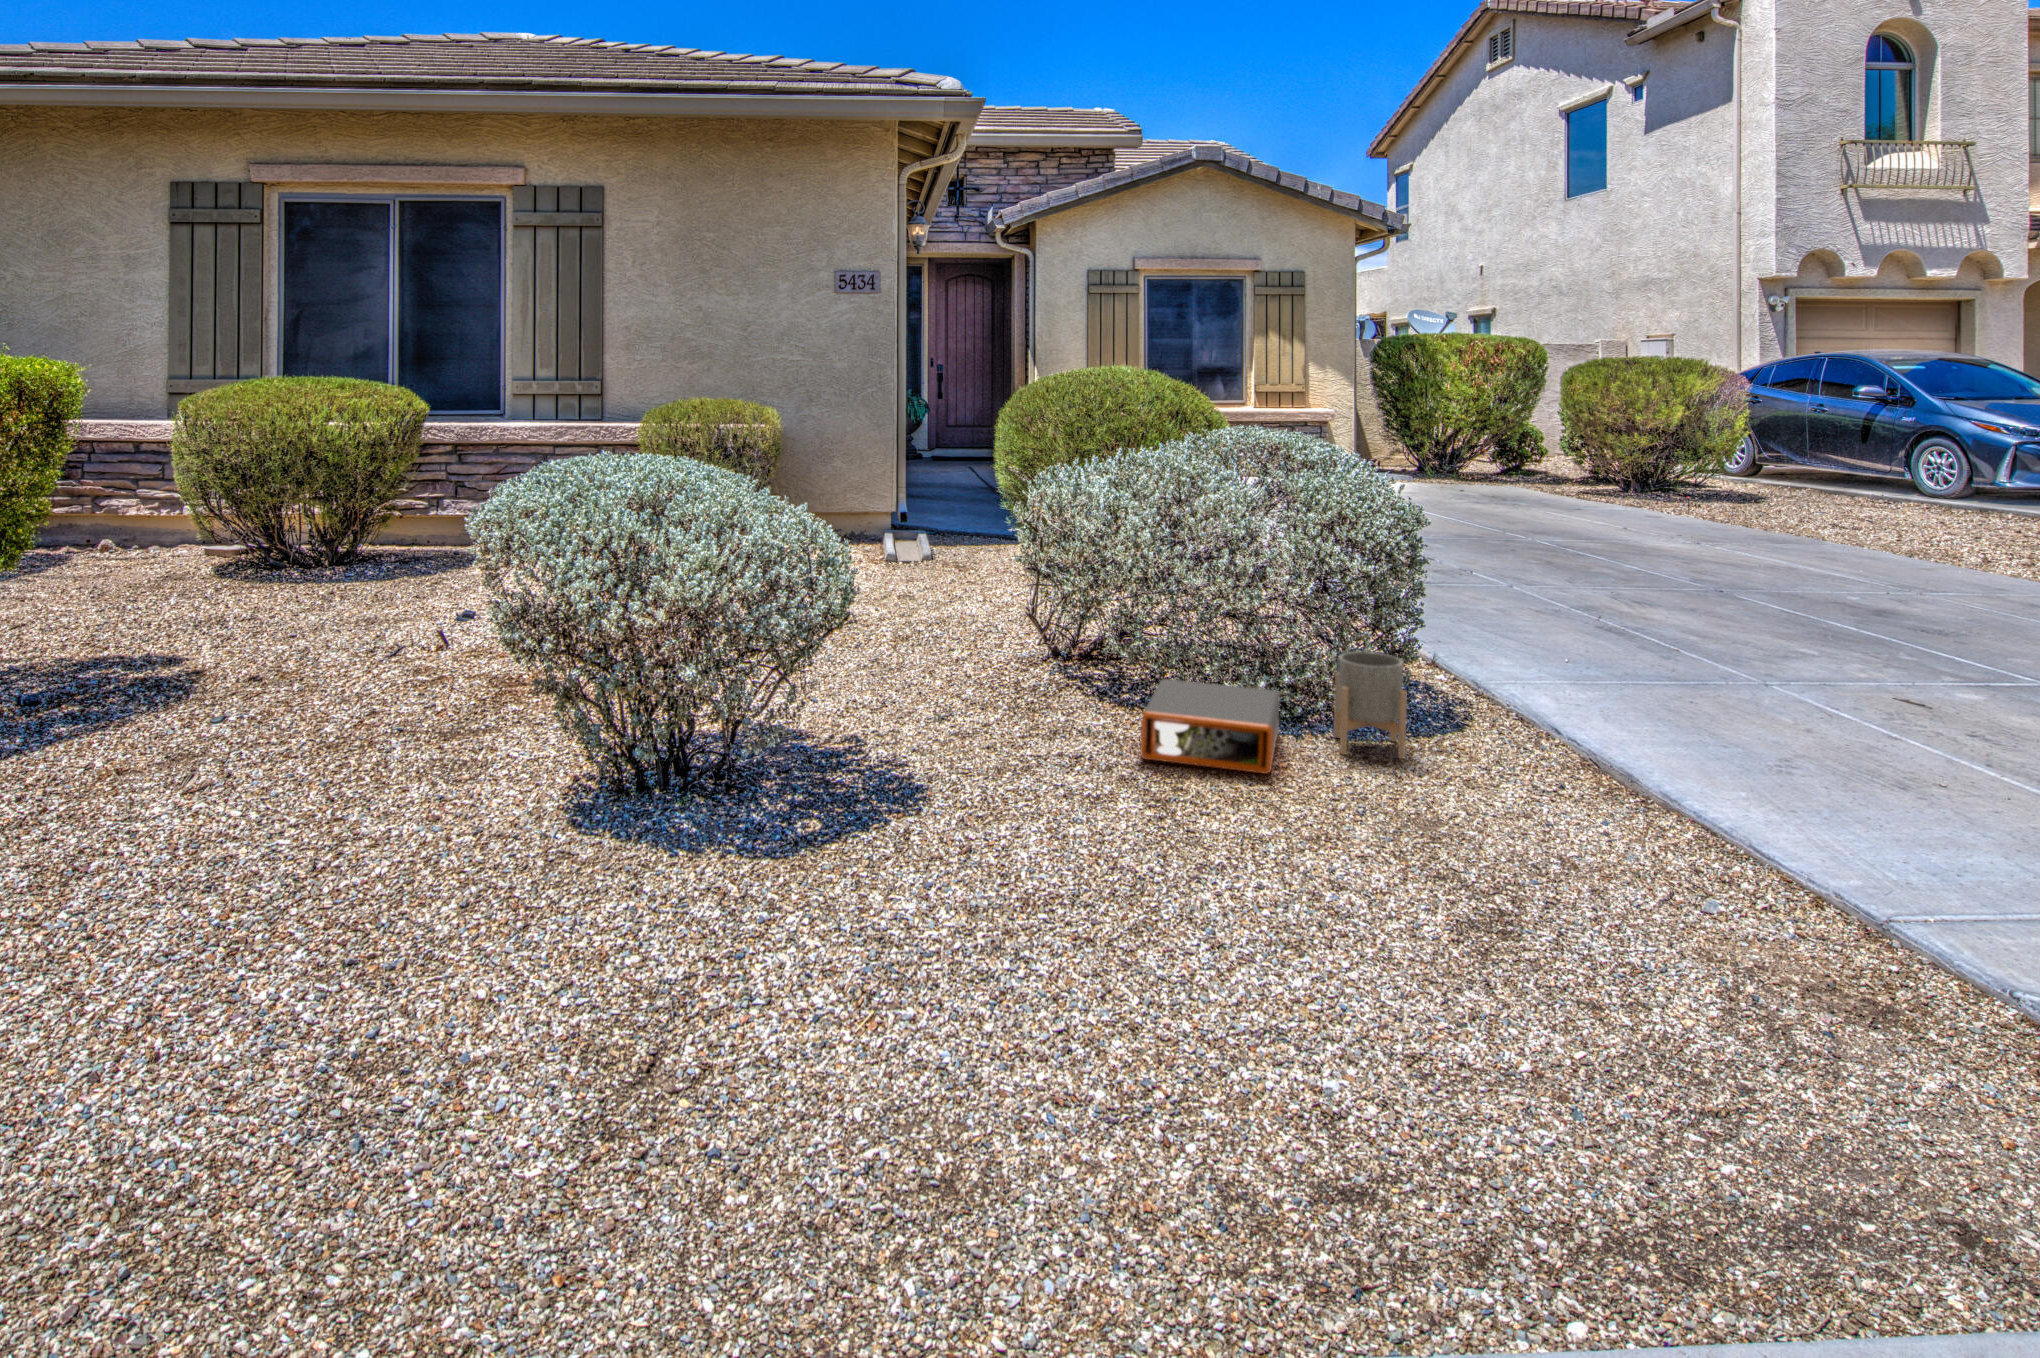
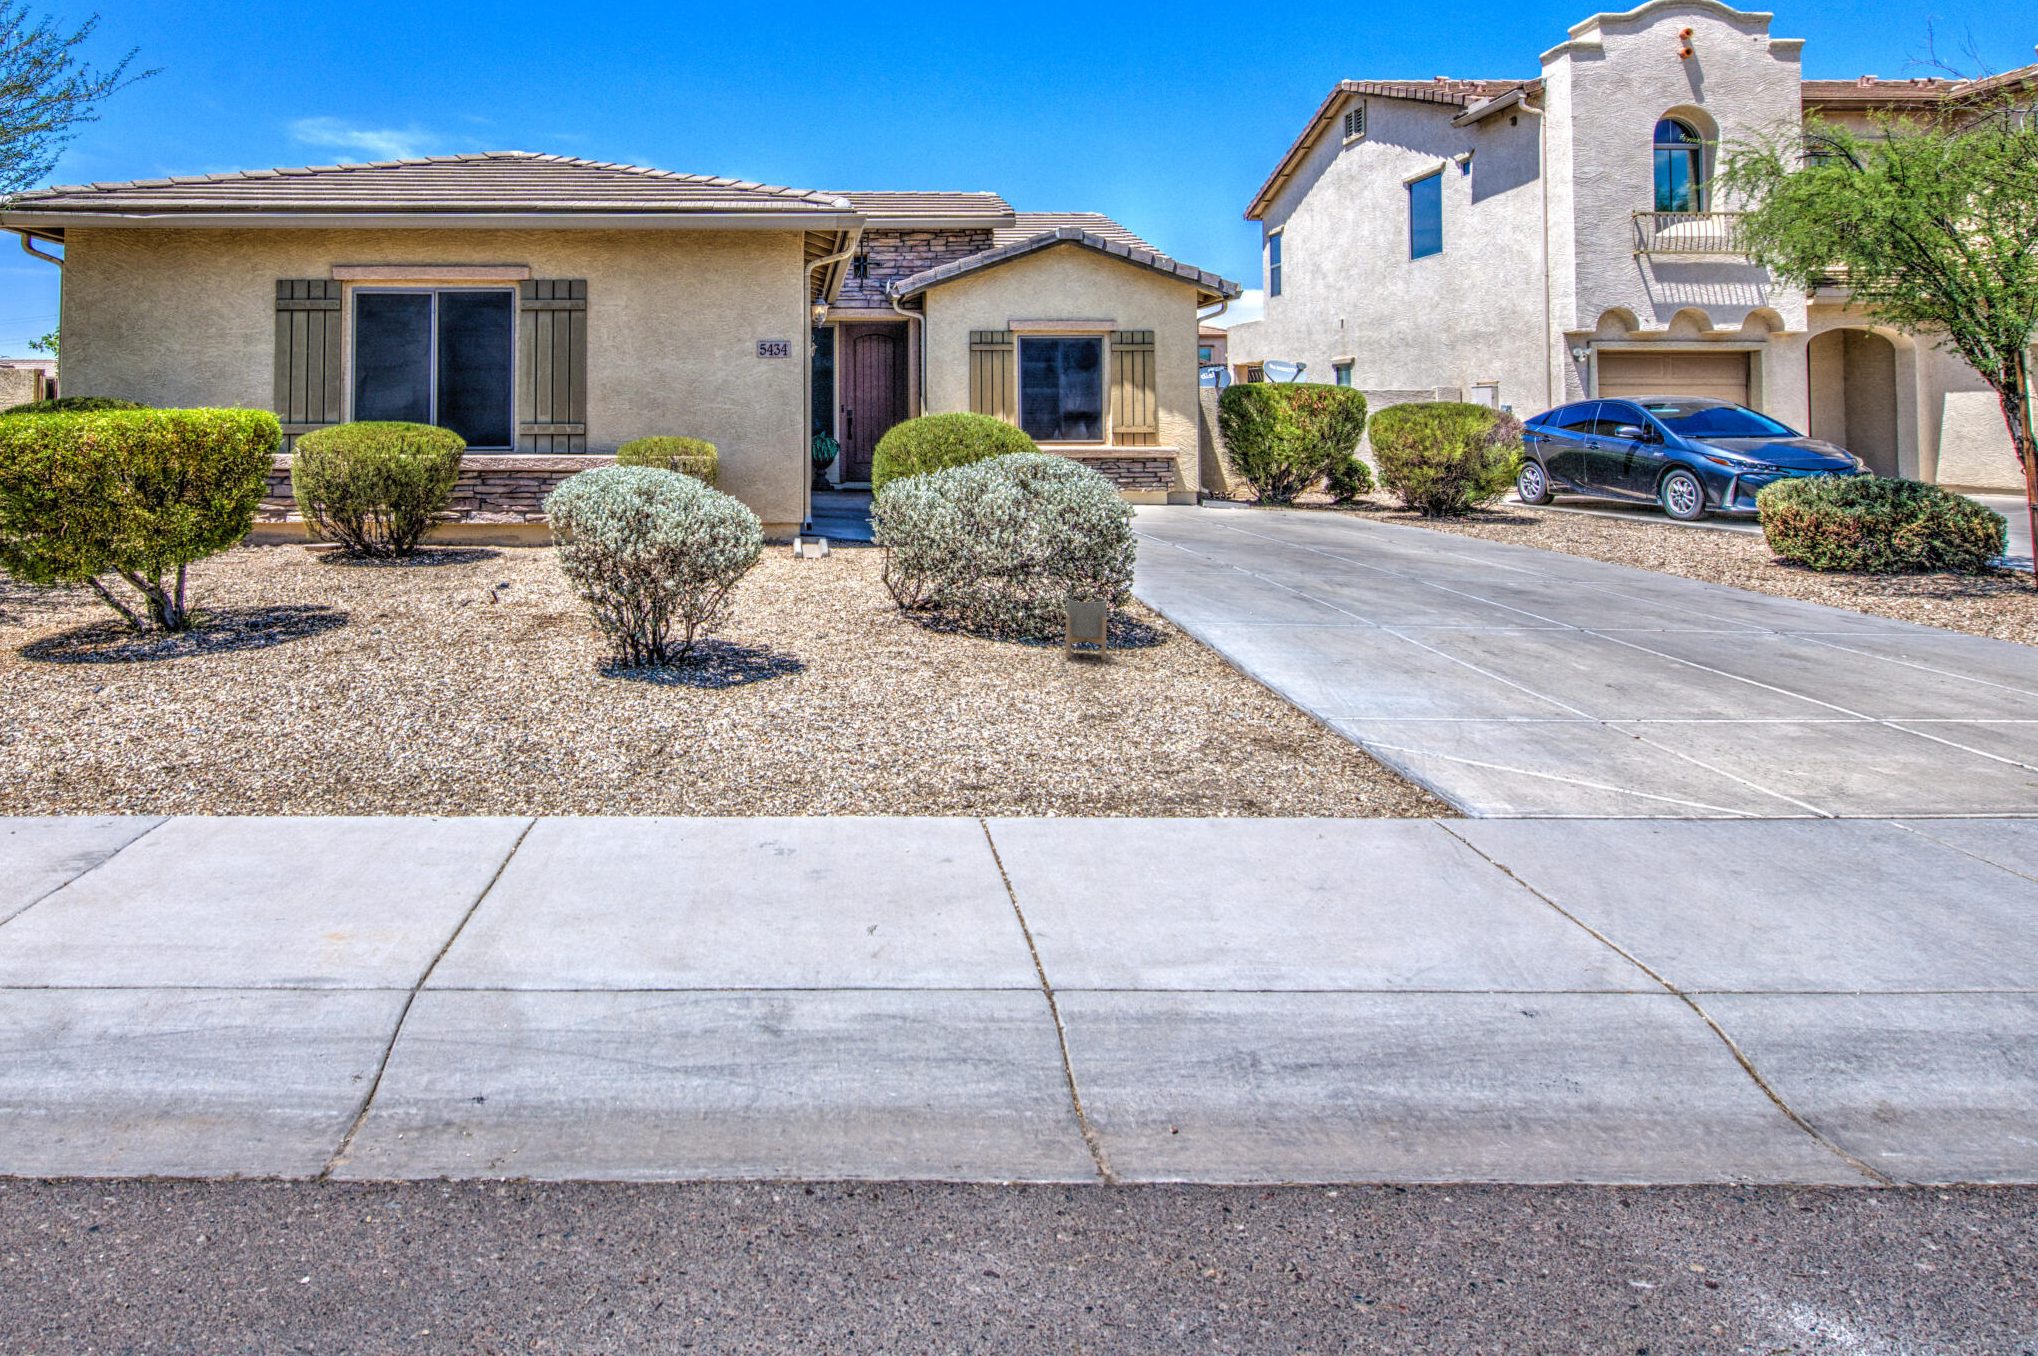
storage box: present [1140,679,1280,774] -> none [938,614,1032,664]

